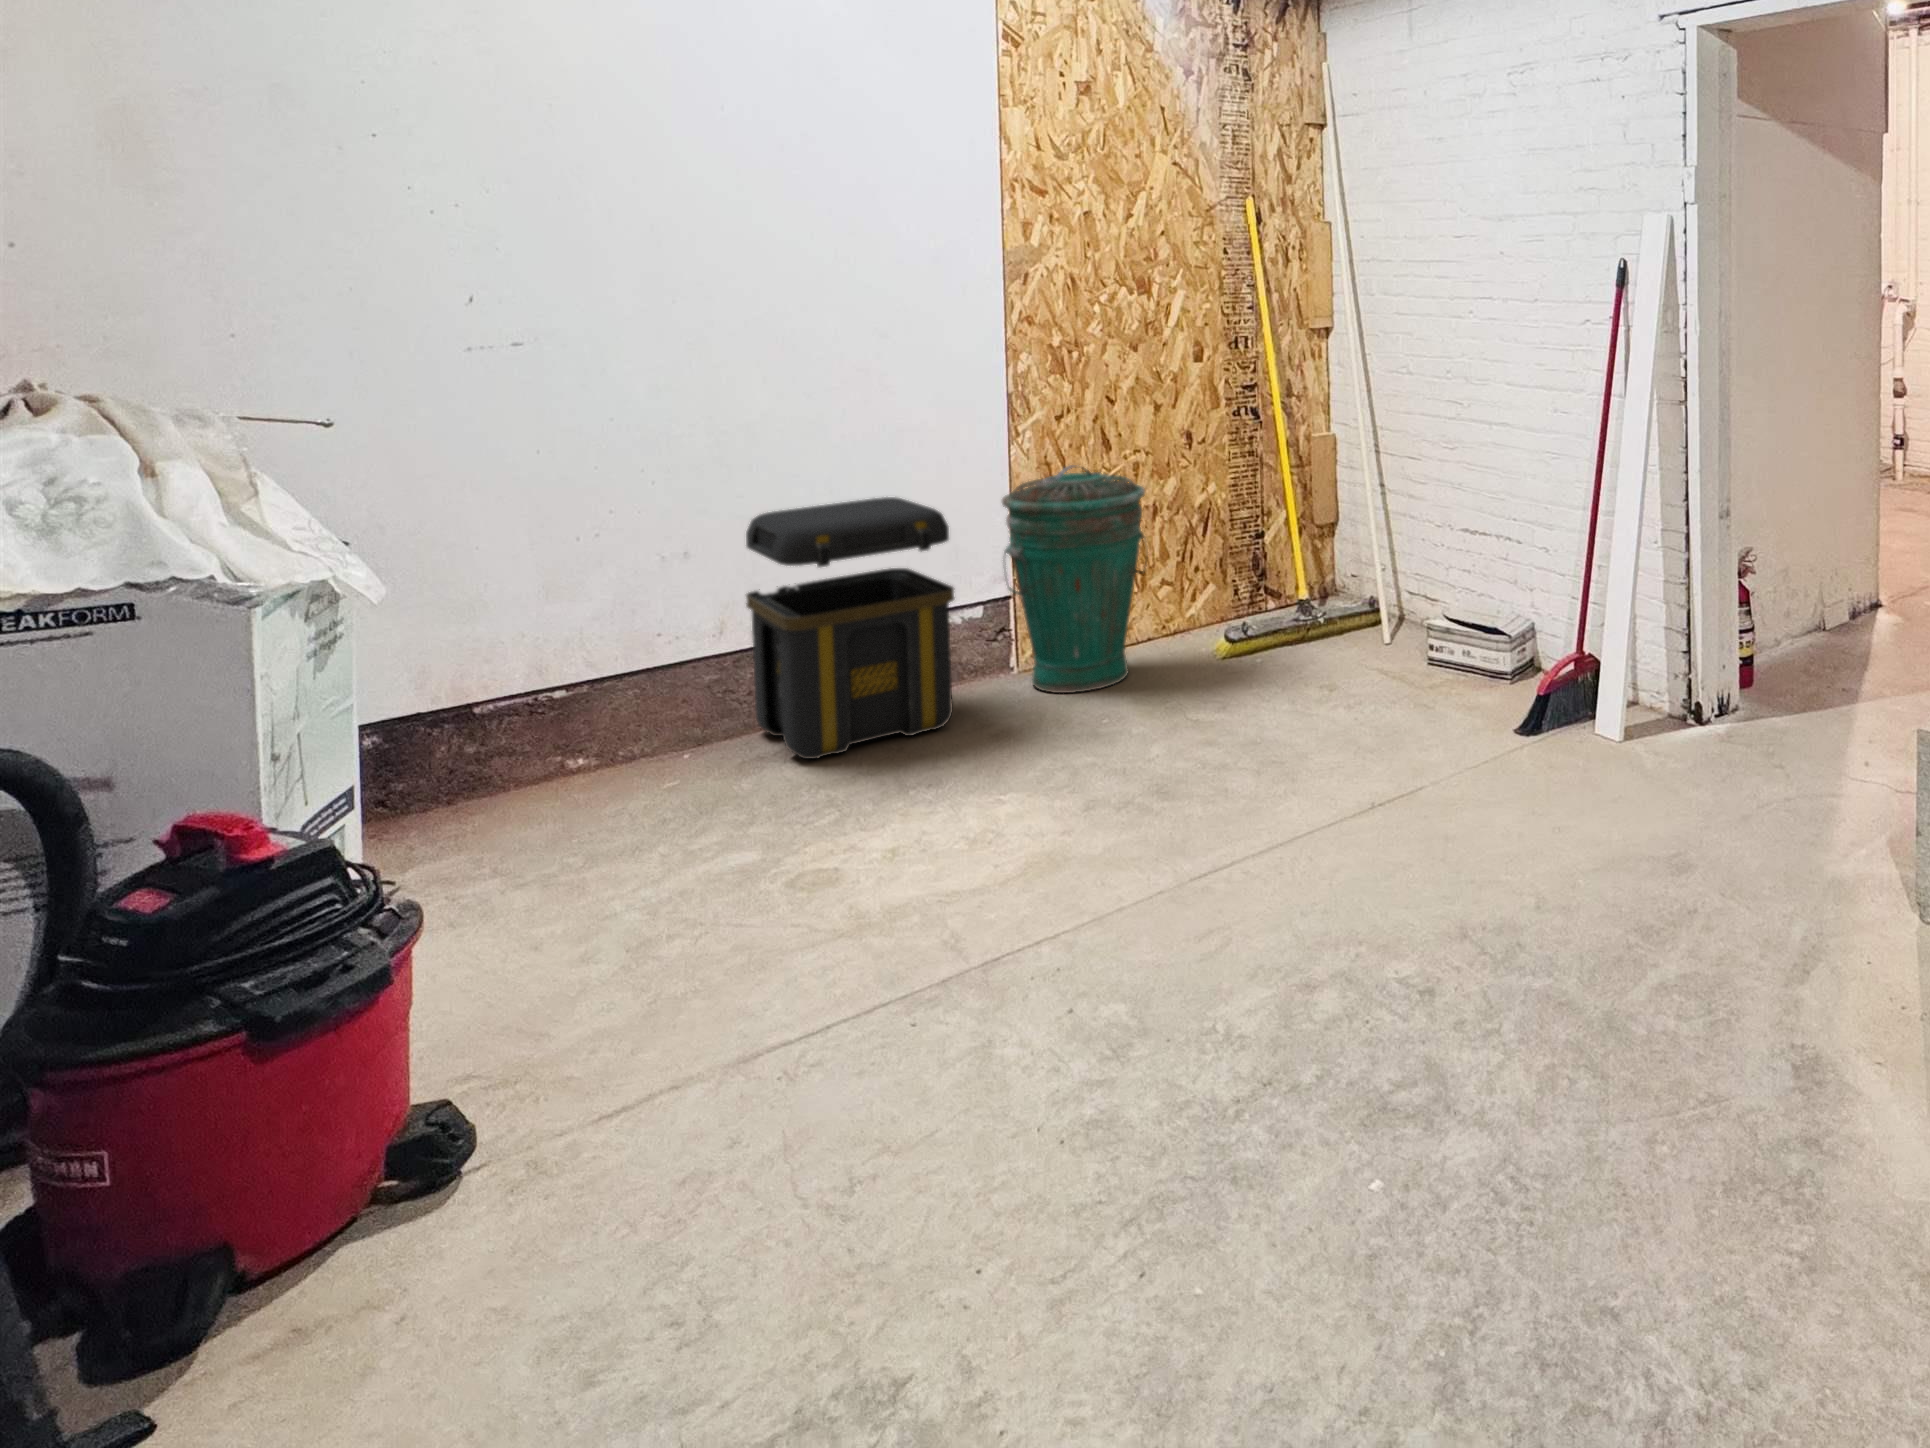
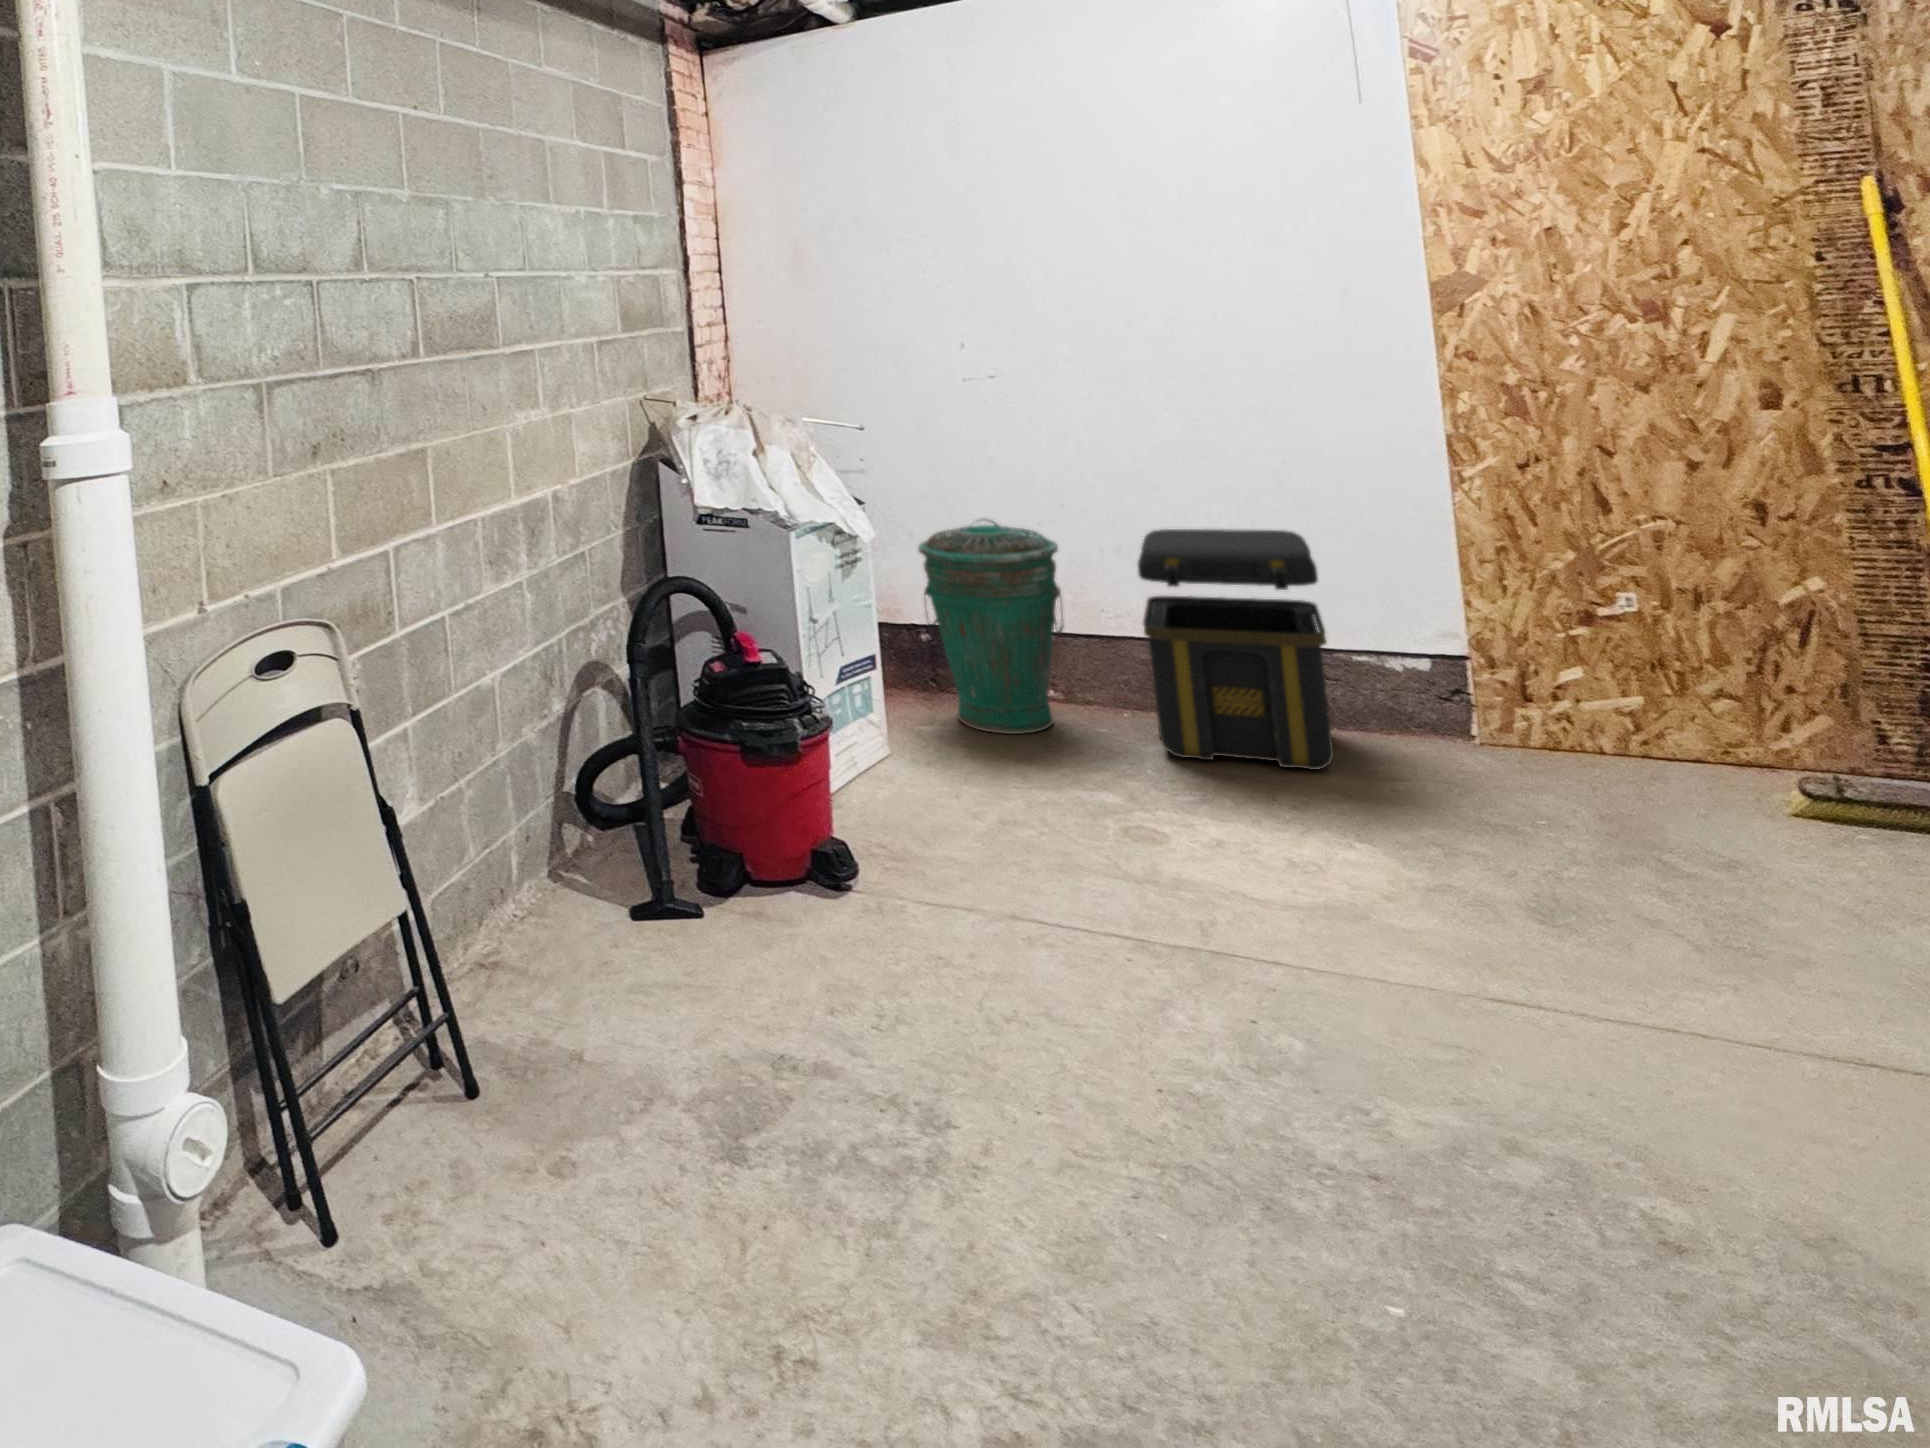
trash can: present [1002,465,1147,693] -> present [918,519,1063,734]

